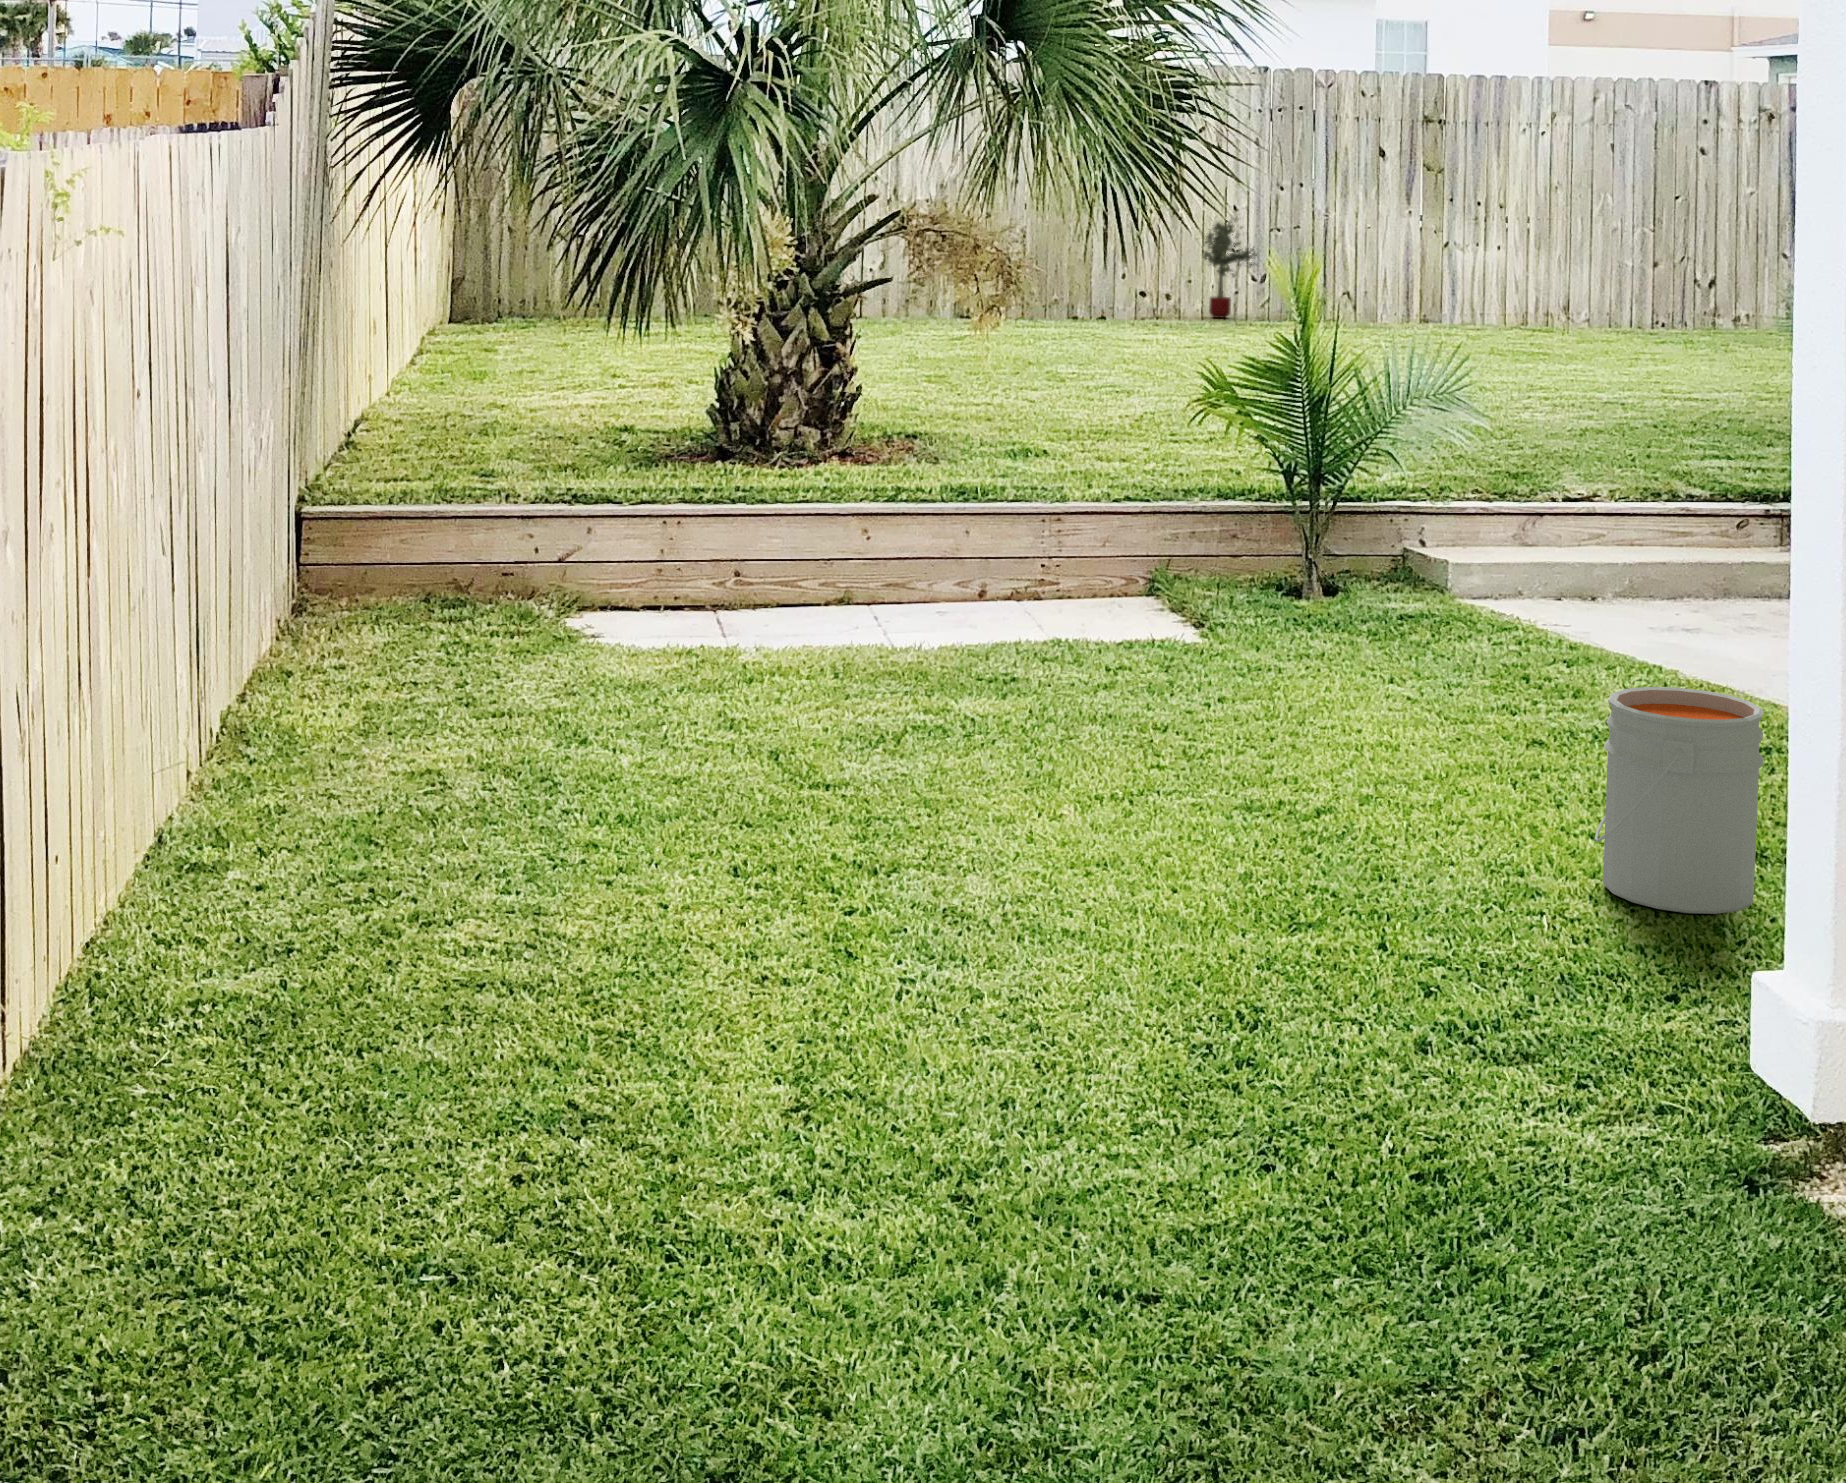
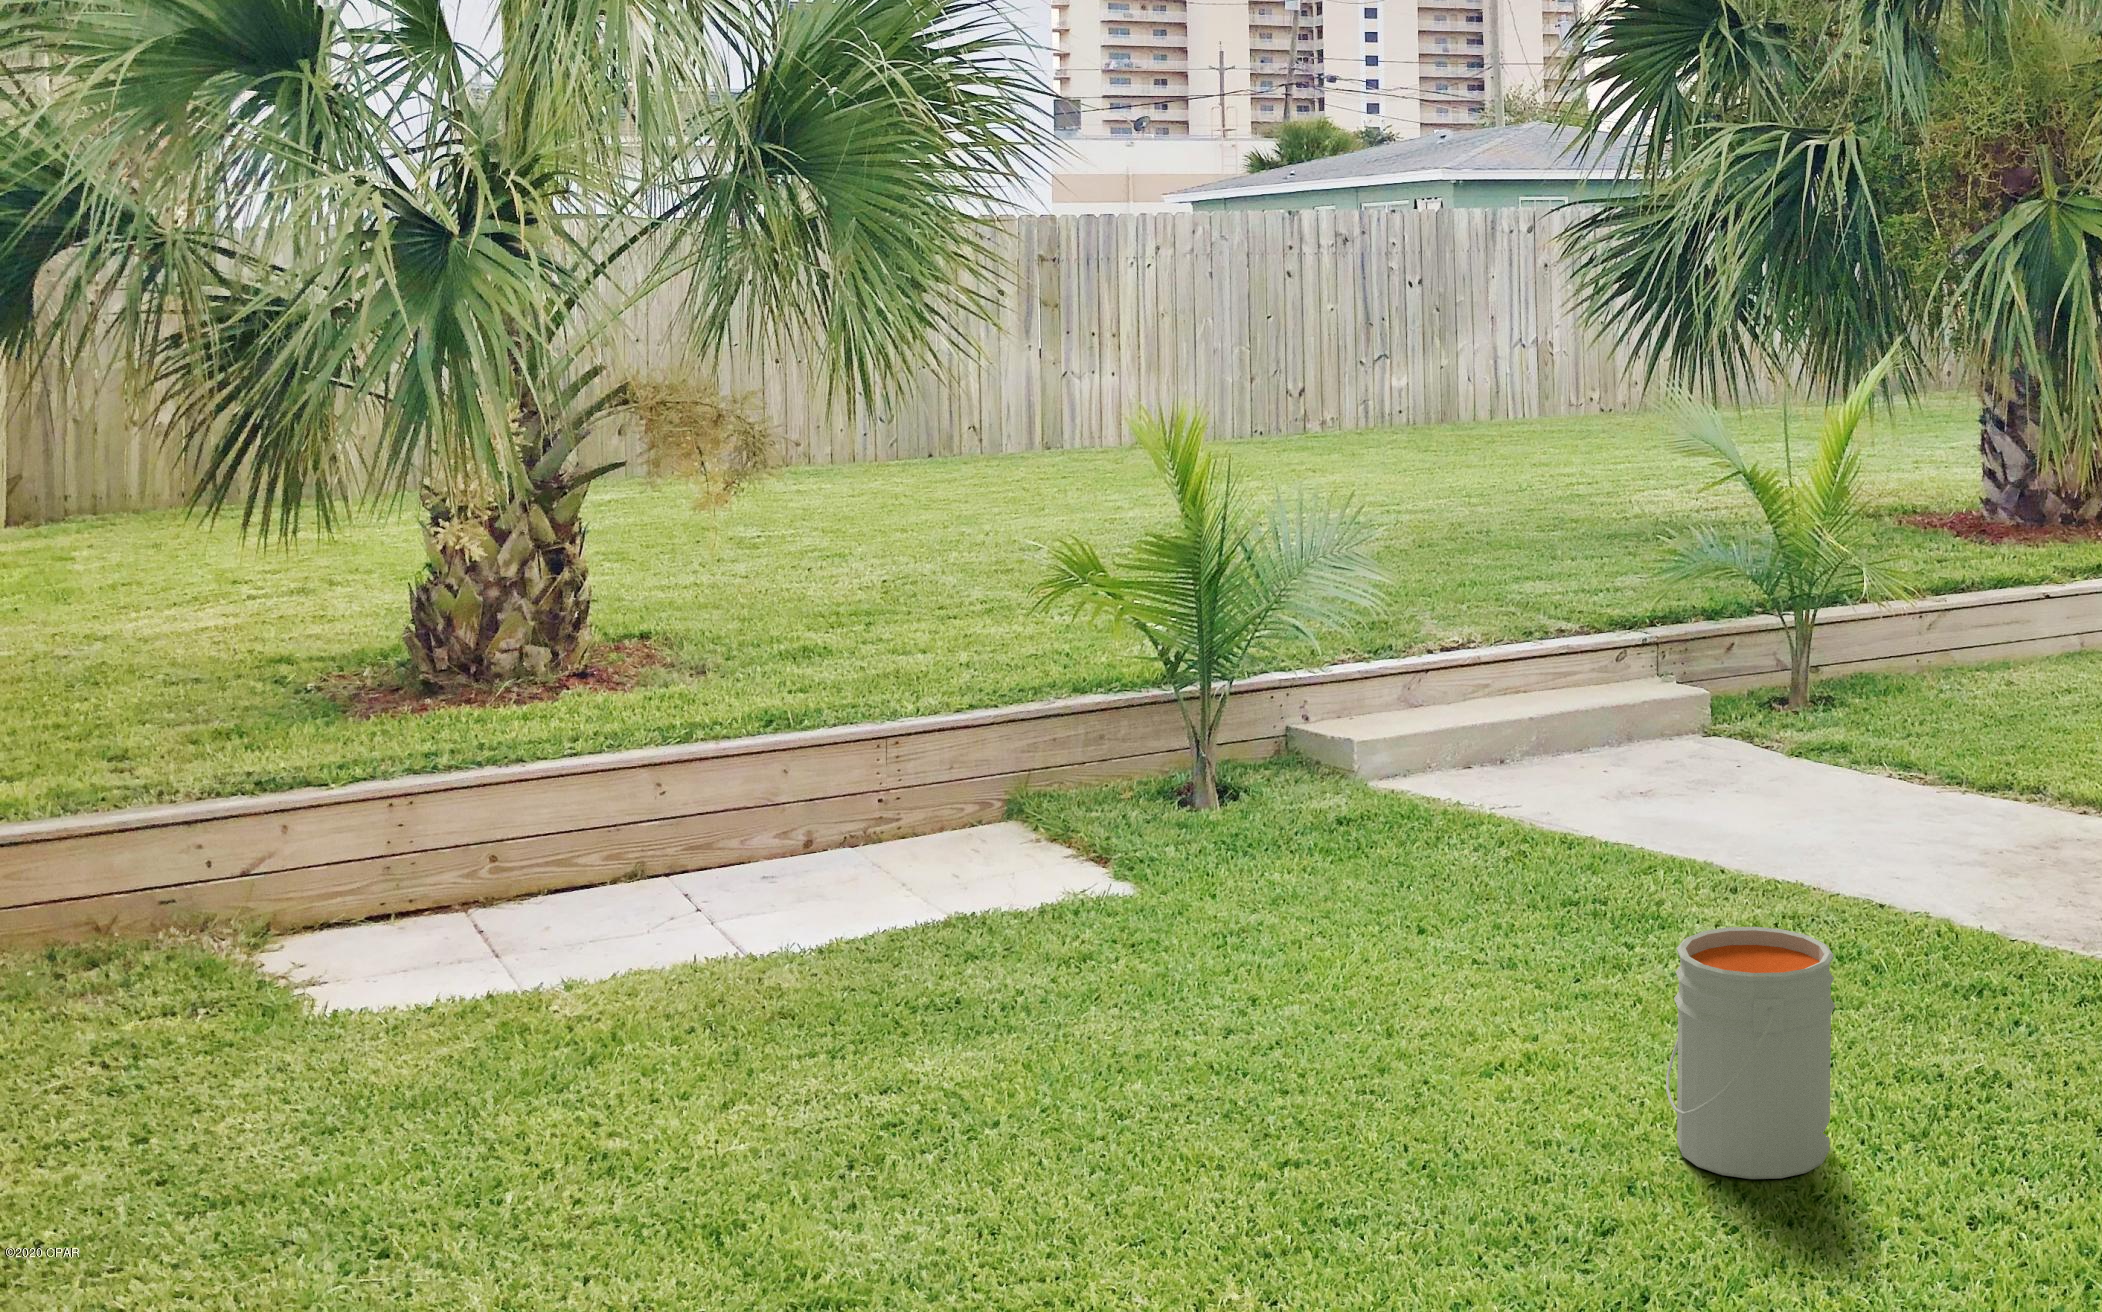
potted tree: present [1203,212,1257,318] -> none [883,333,947,447]

